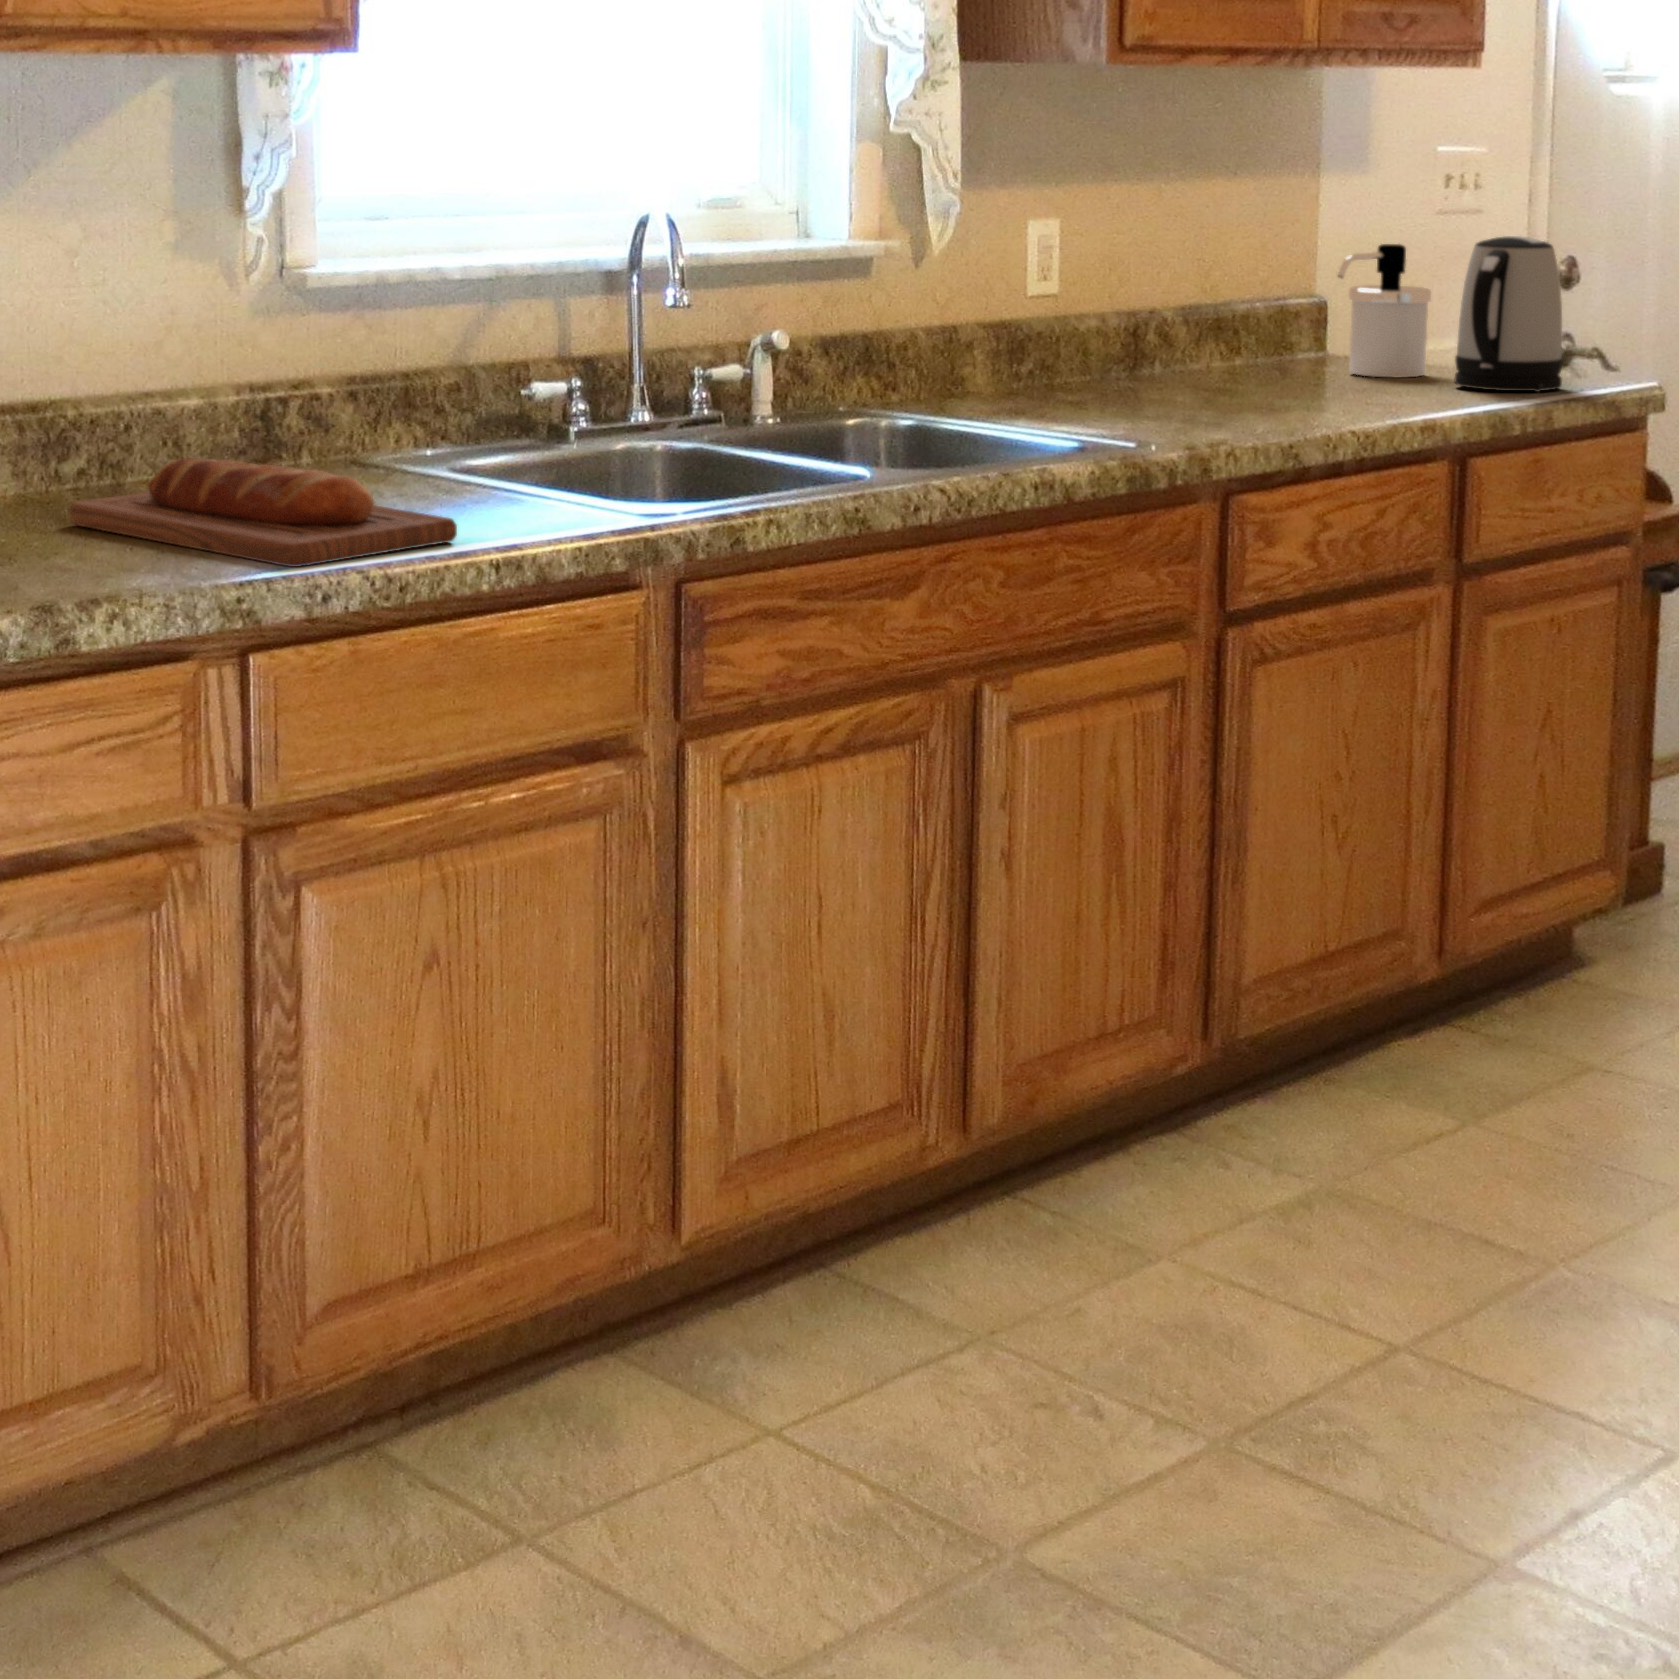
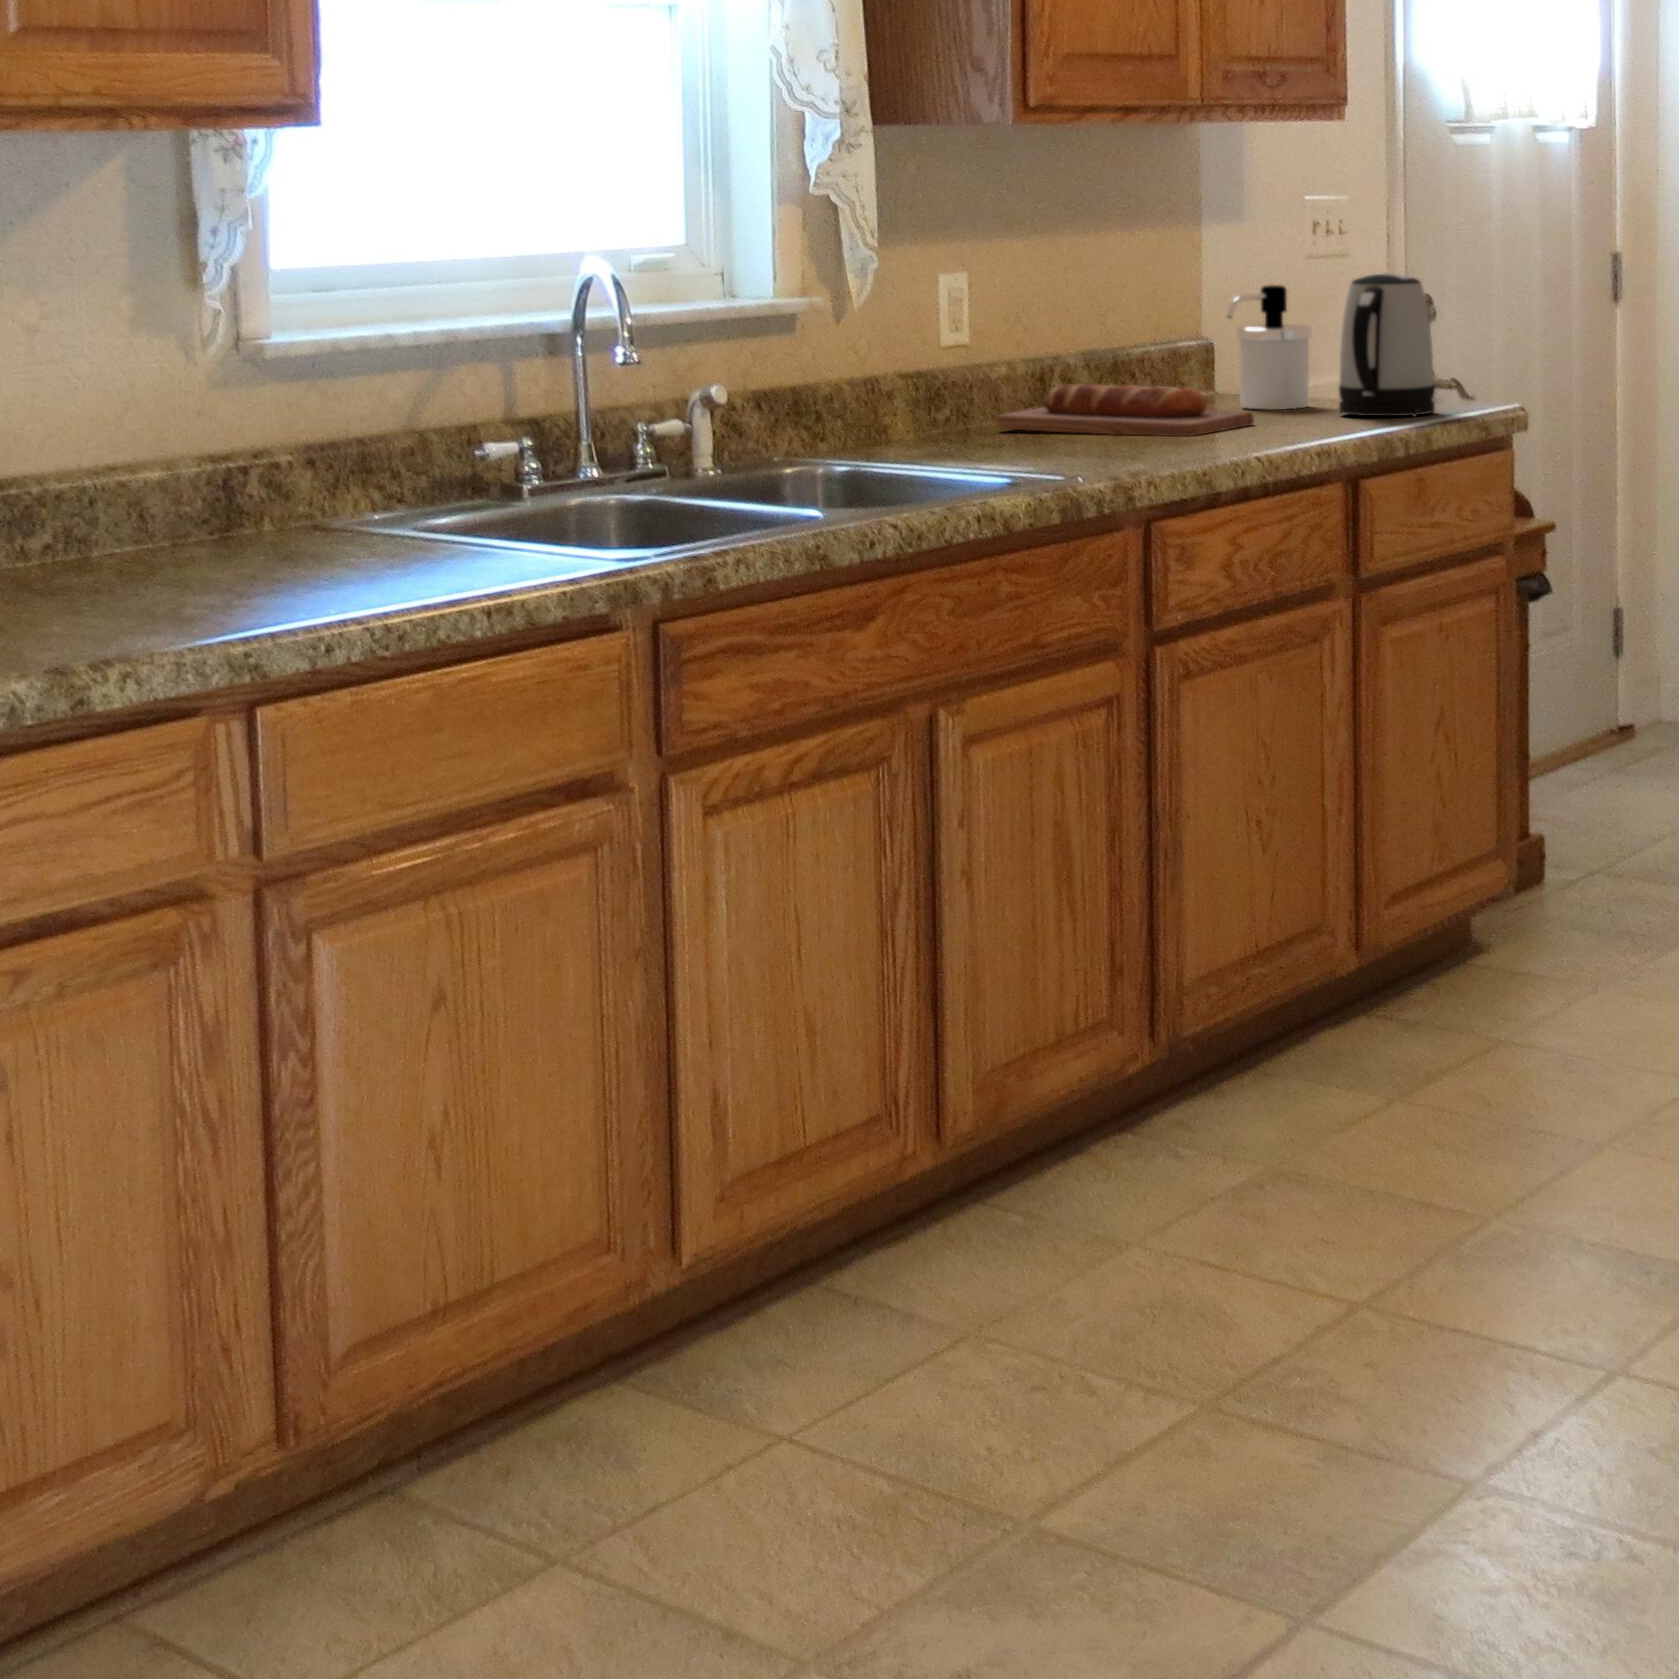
bread loaf: present [70,458,457,567] -> present [997,384,1254,436]

